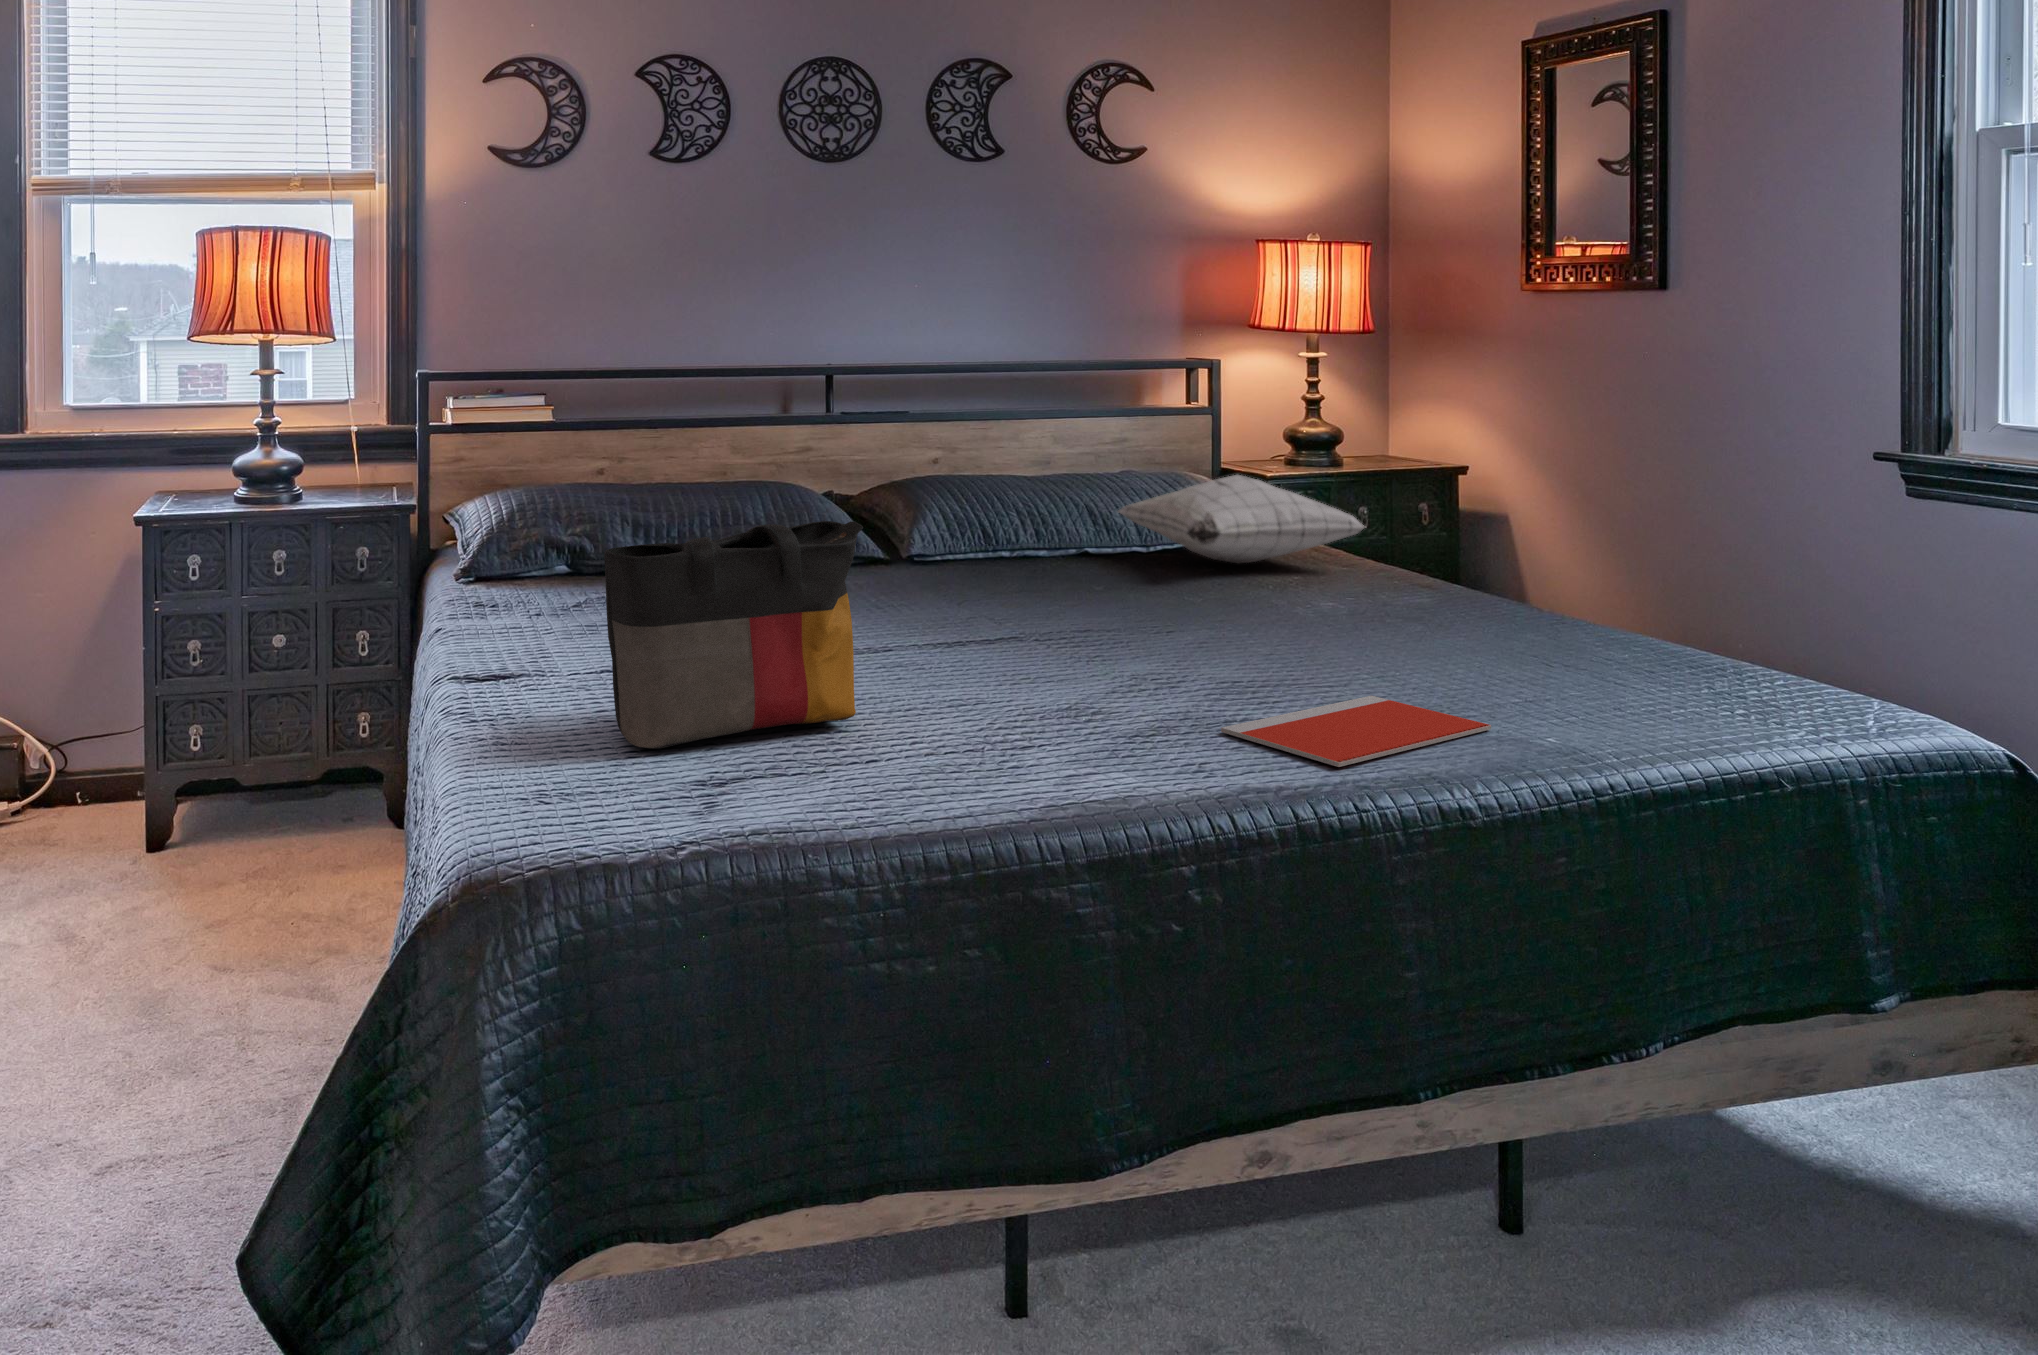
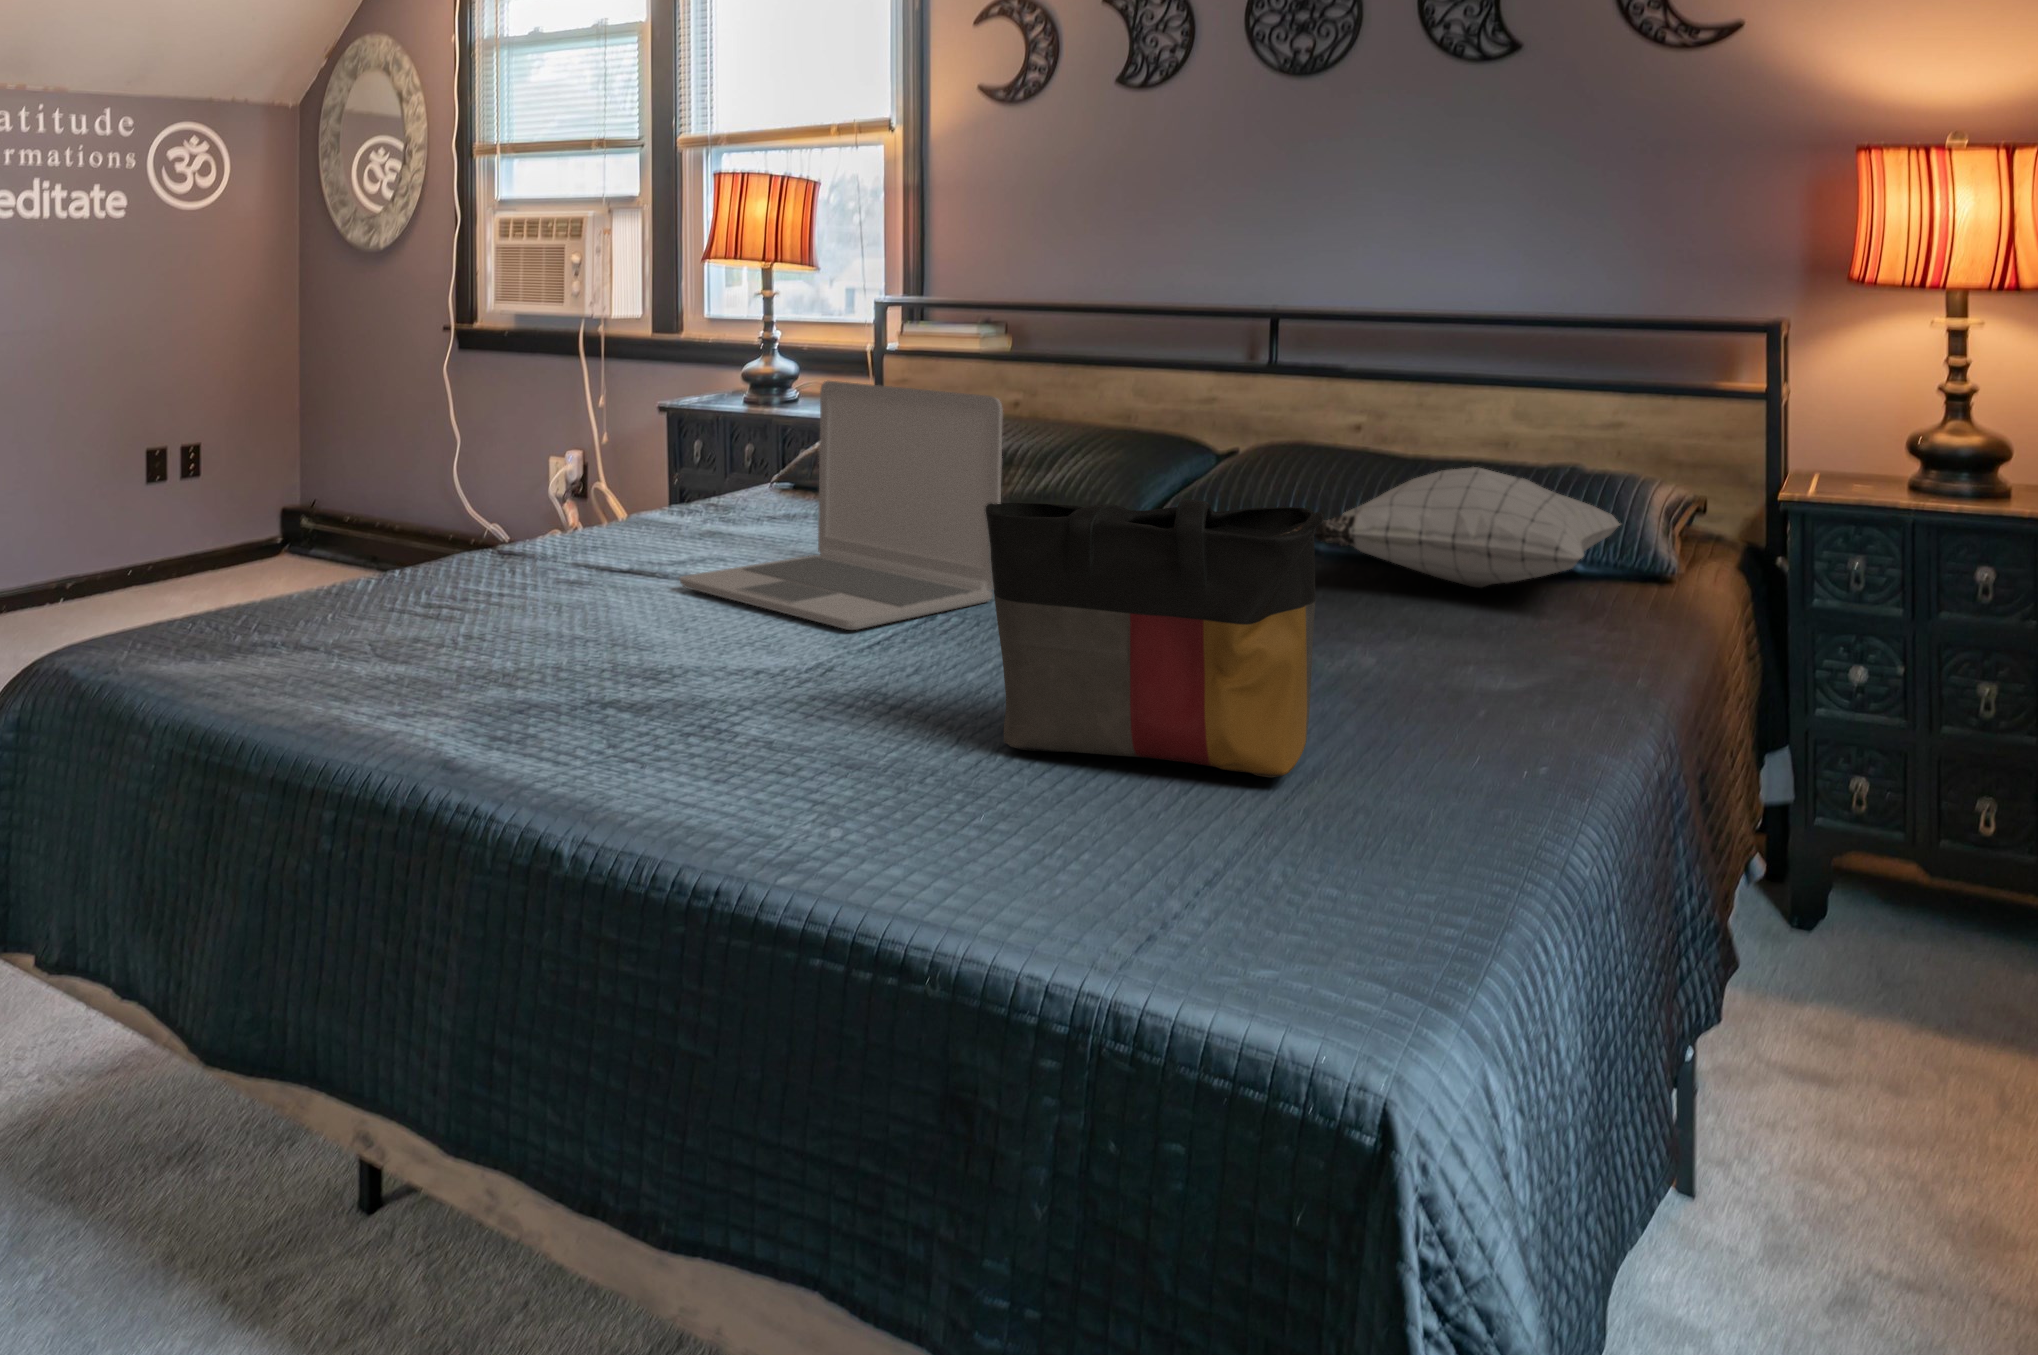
laptop: none [847,450,1117,671] -> present [679,381,1003,630]
tote bag: present [604,521,863,748] -> present [985,499,1324,777]
notebook: present [1221,696,1491,767] -> none [607,688,927,765]

